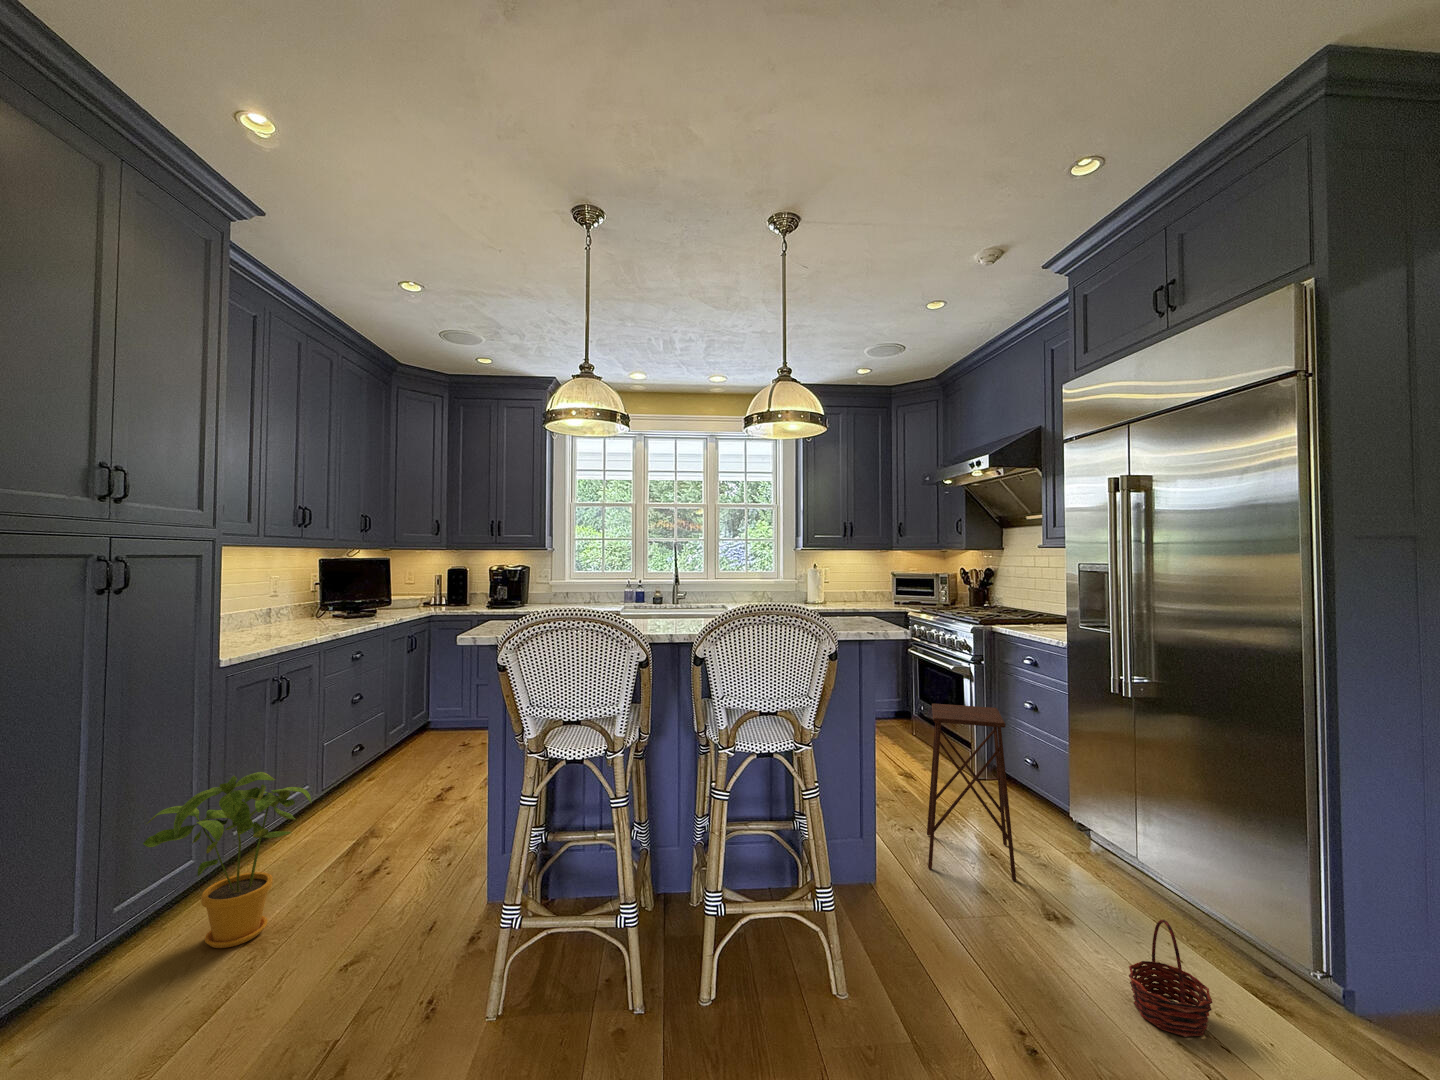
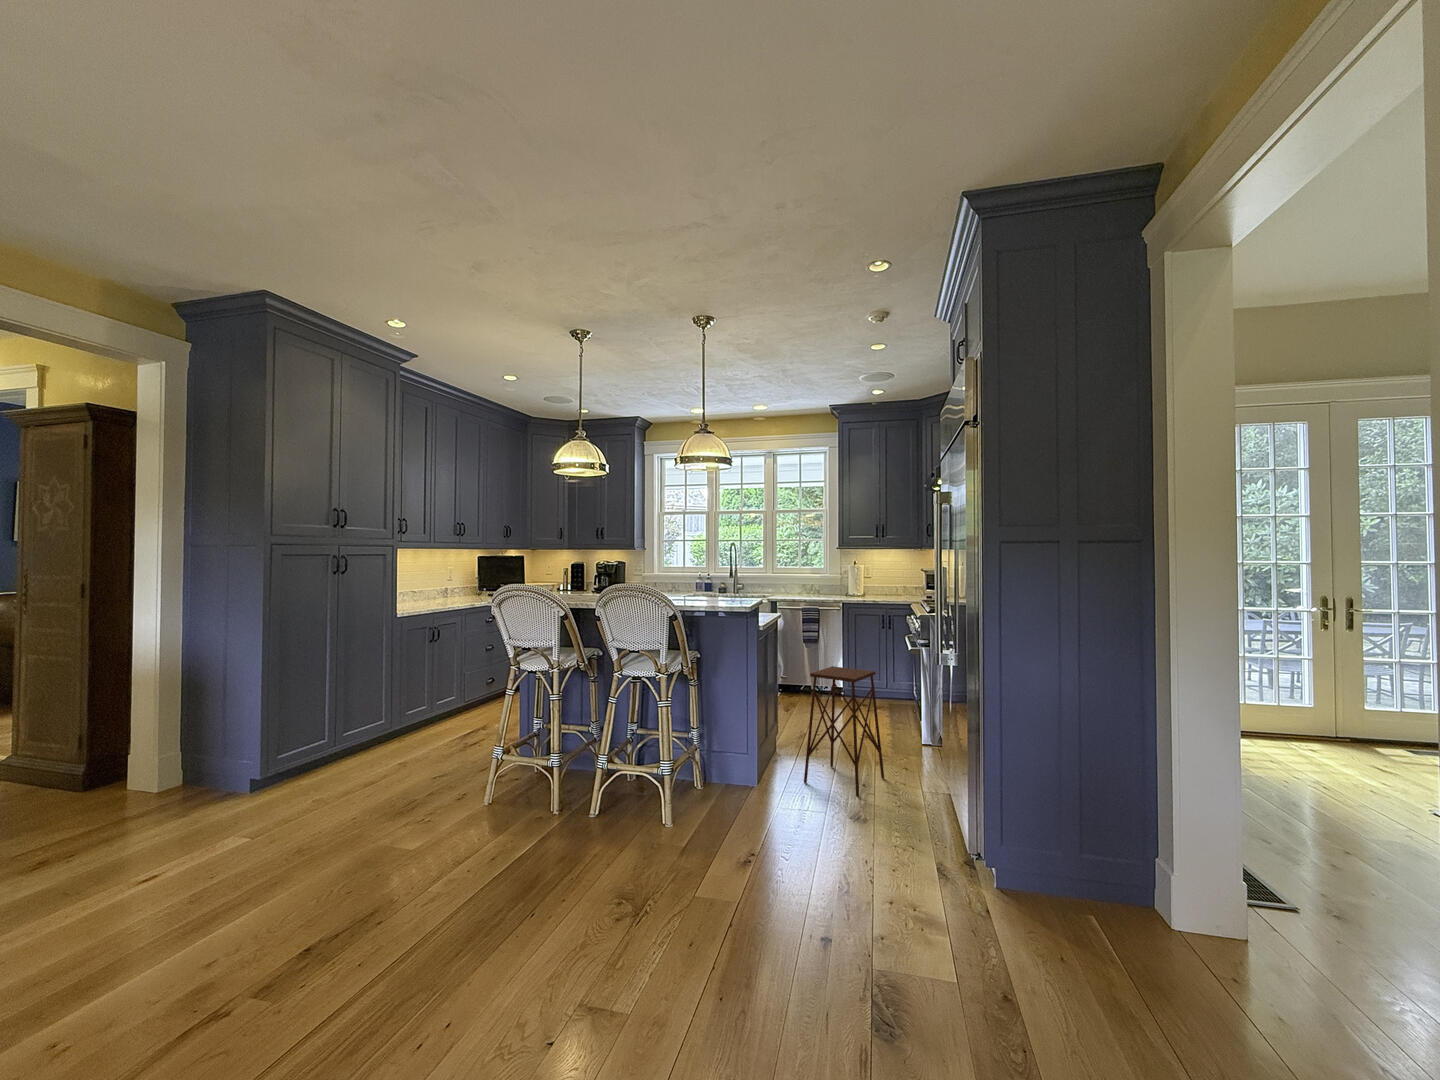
house plant: present [143,772,311,948] -> none [354,672,433,764]
basket: present [1129,920,1213,1037] -> none [833,799,879,871]

